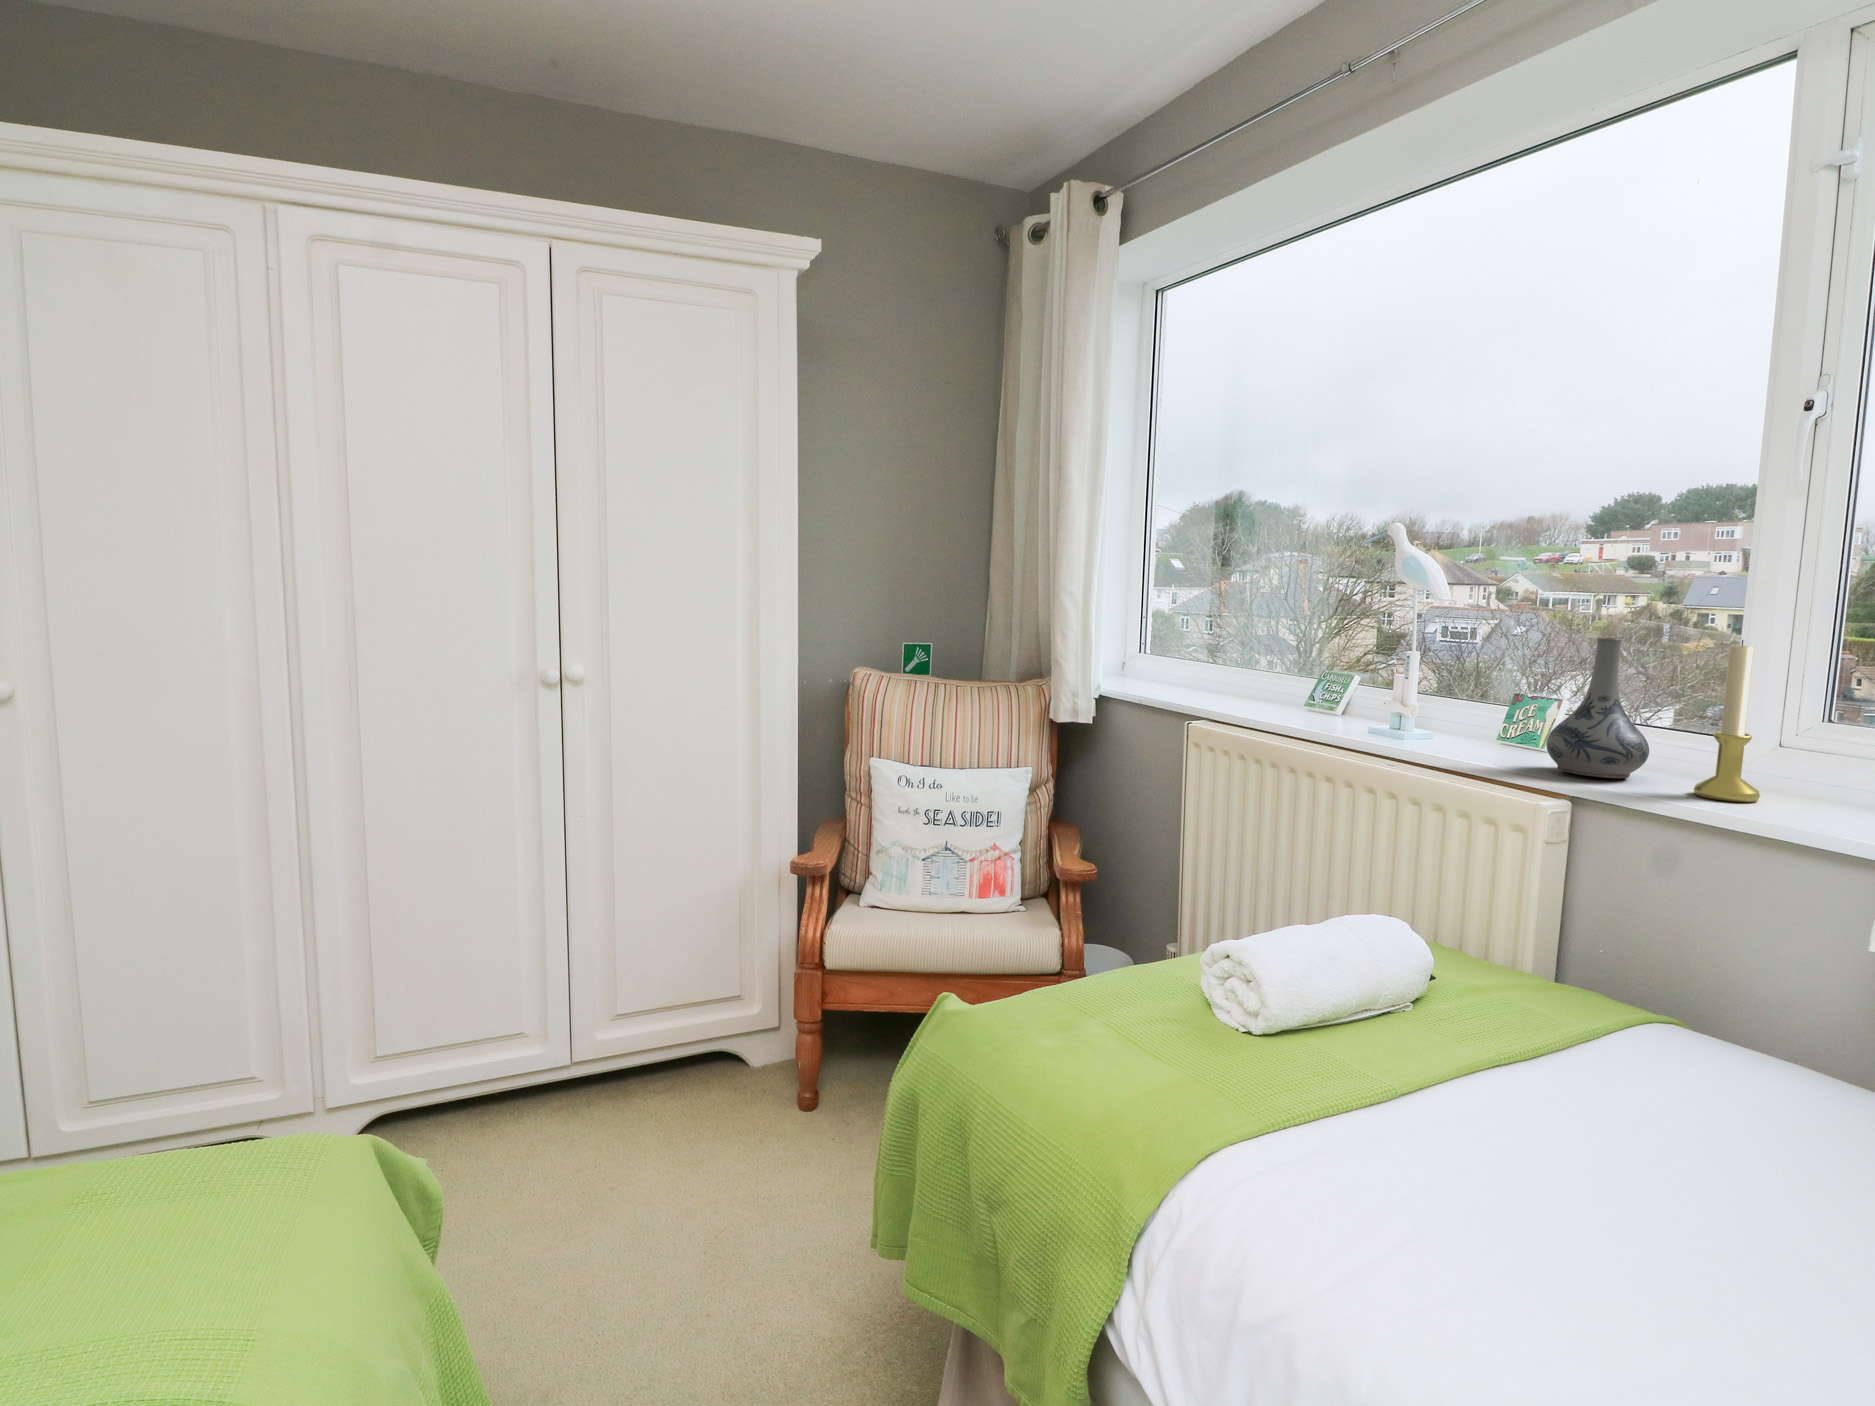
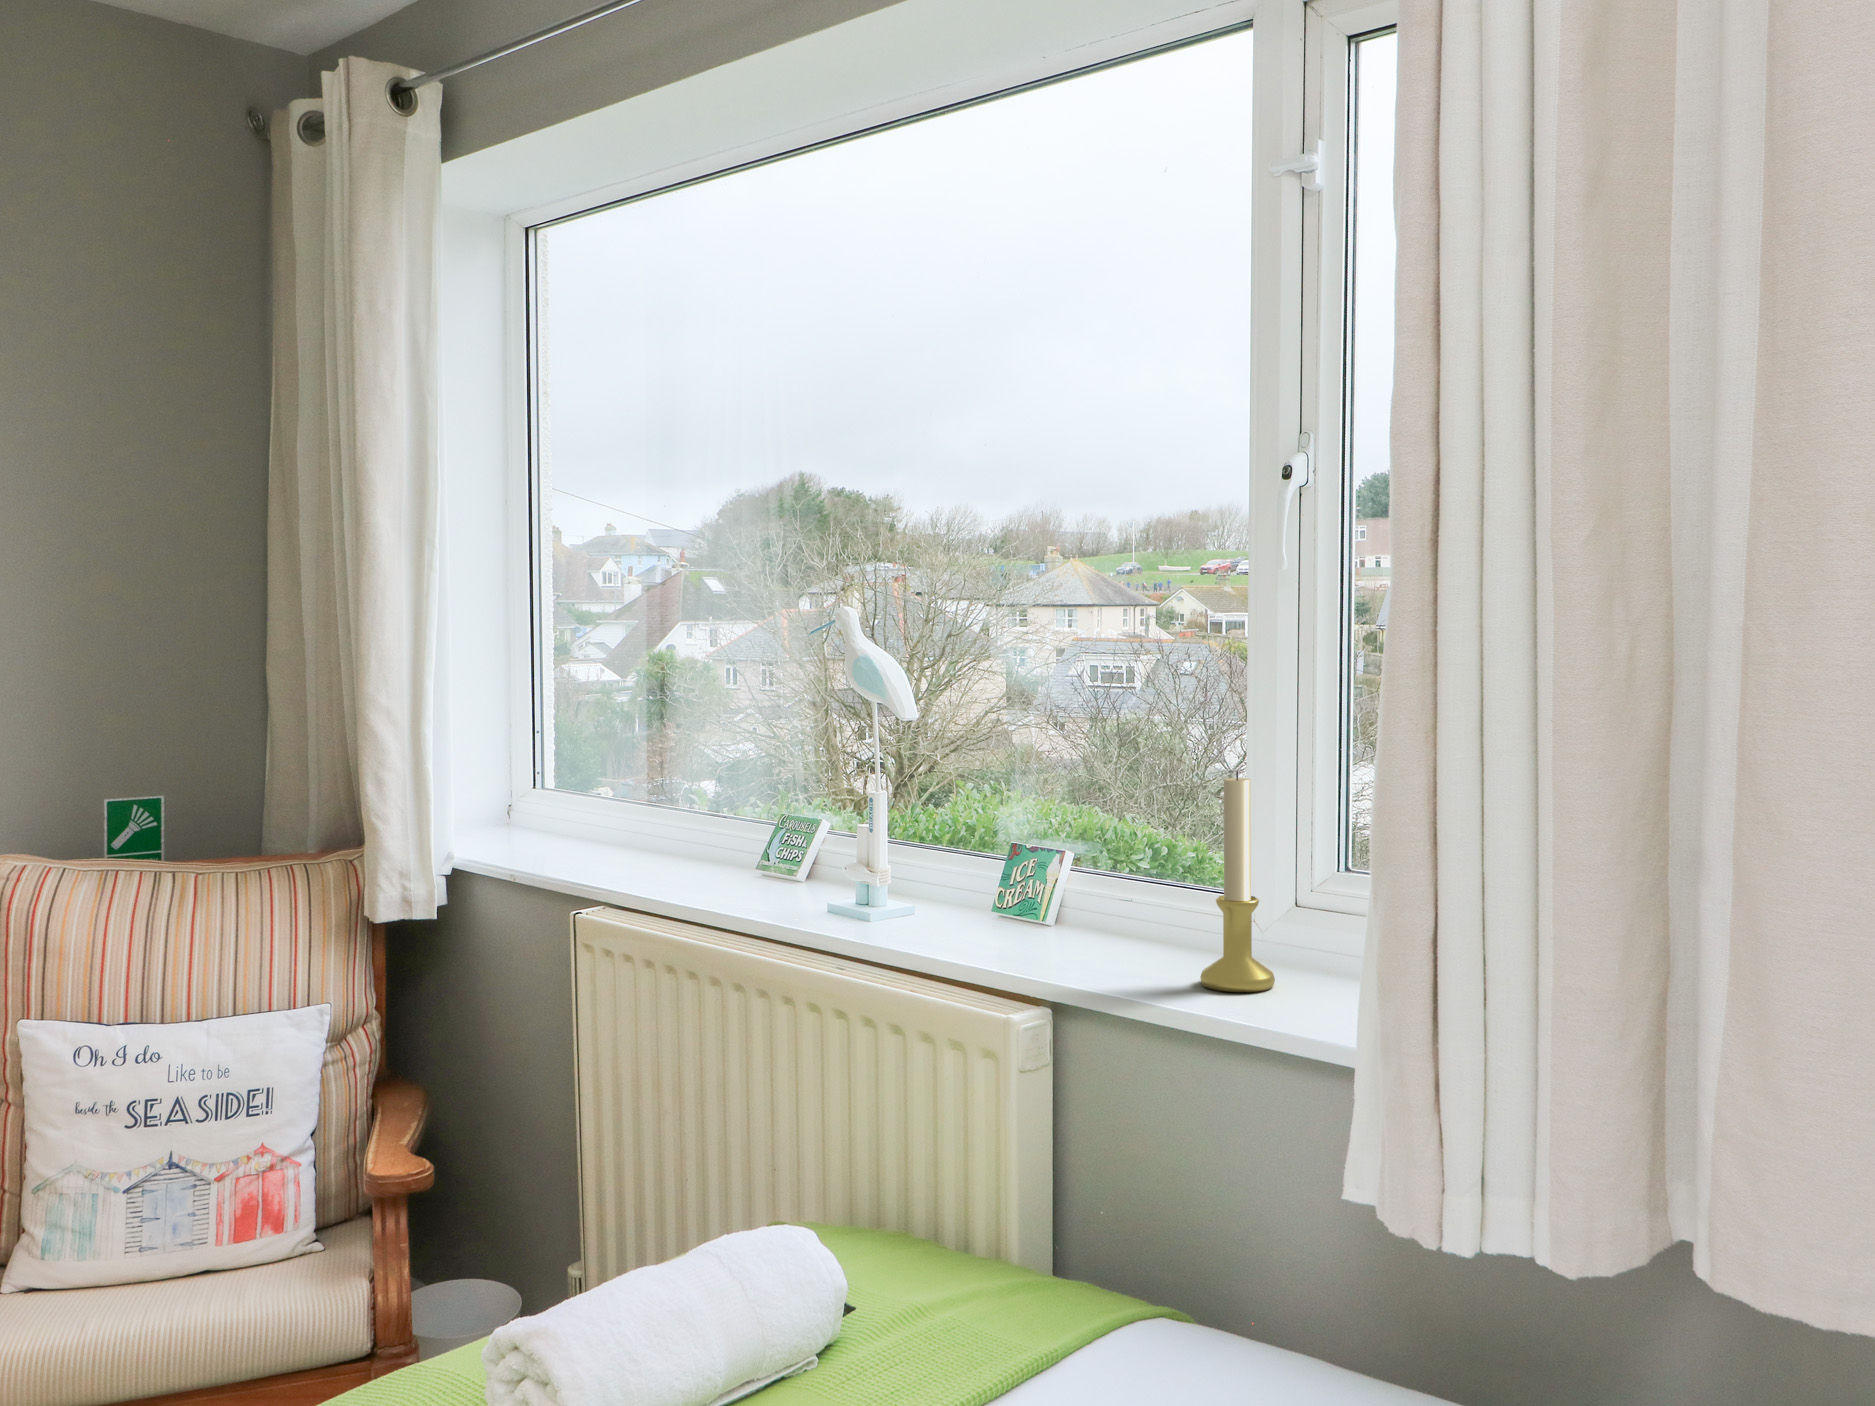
decorative vase: present [1546,637,1649,778] -> none [1031,769,1155,968]

